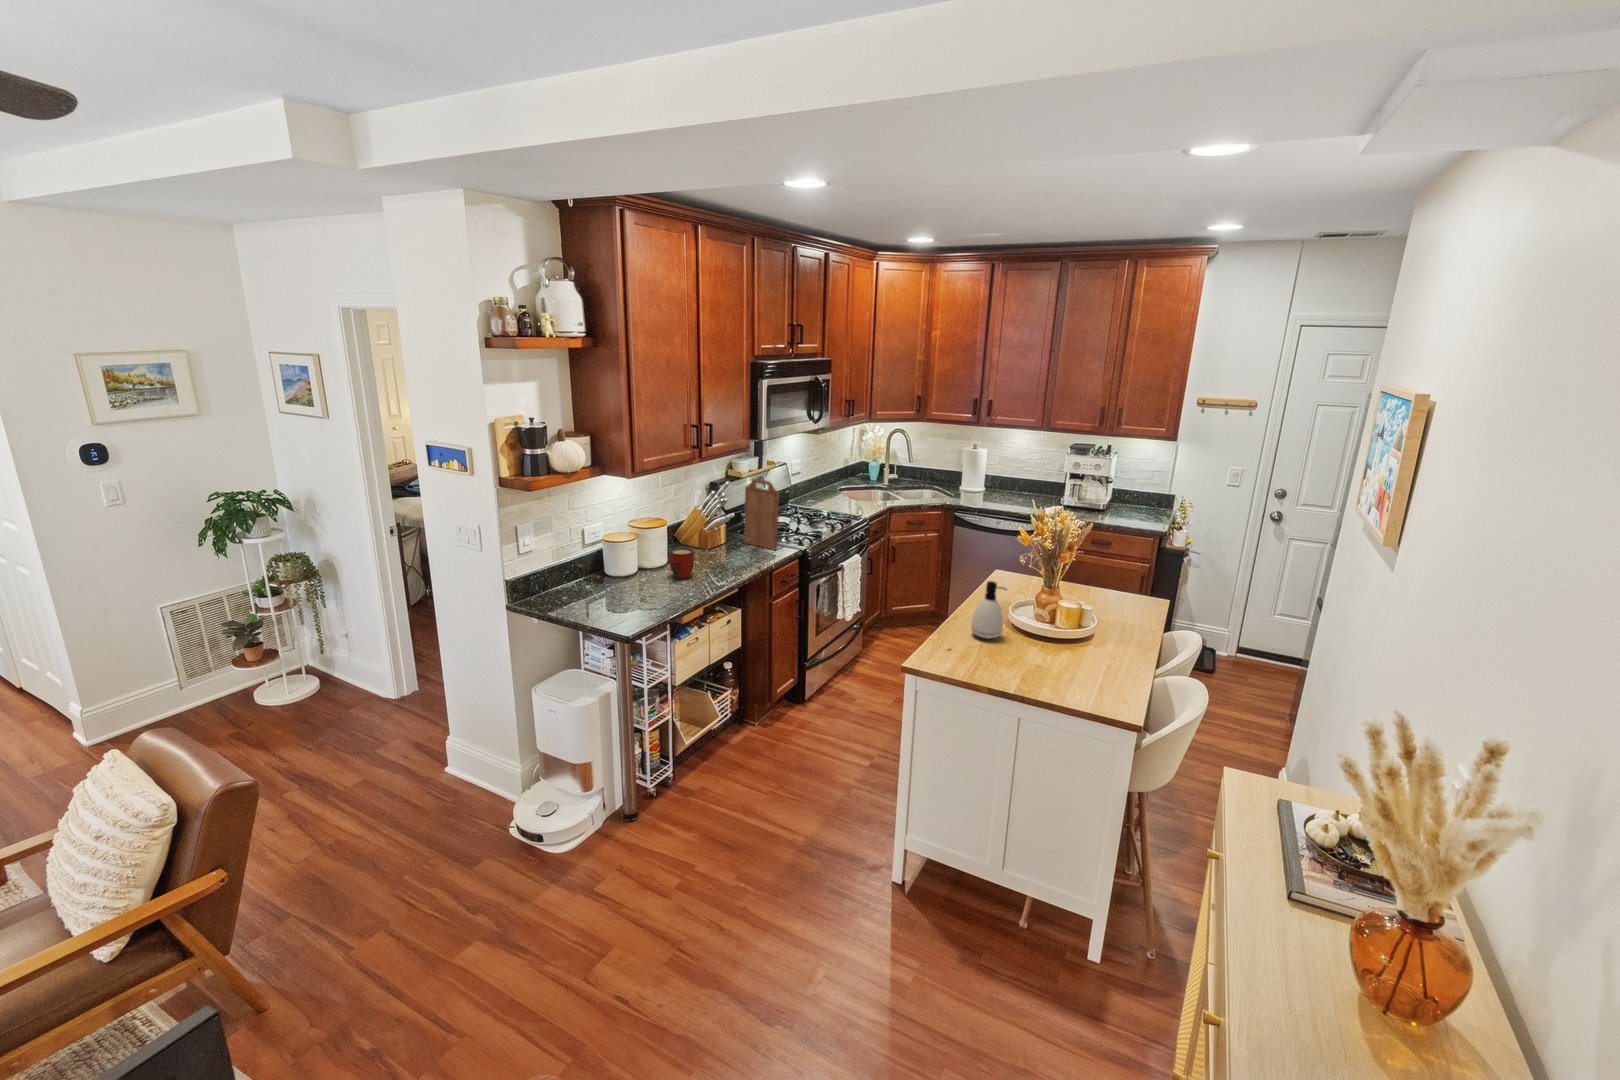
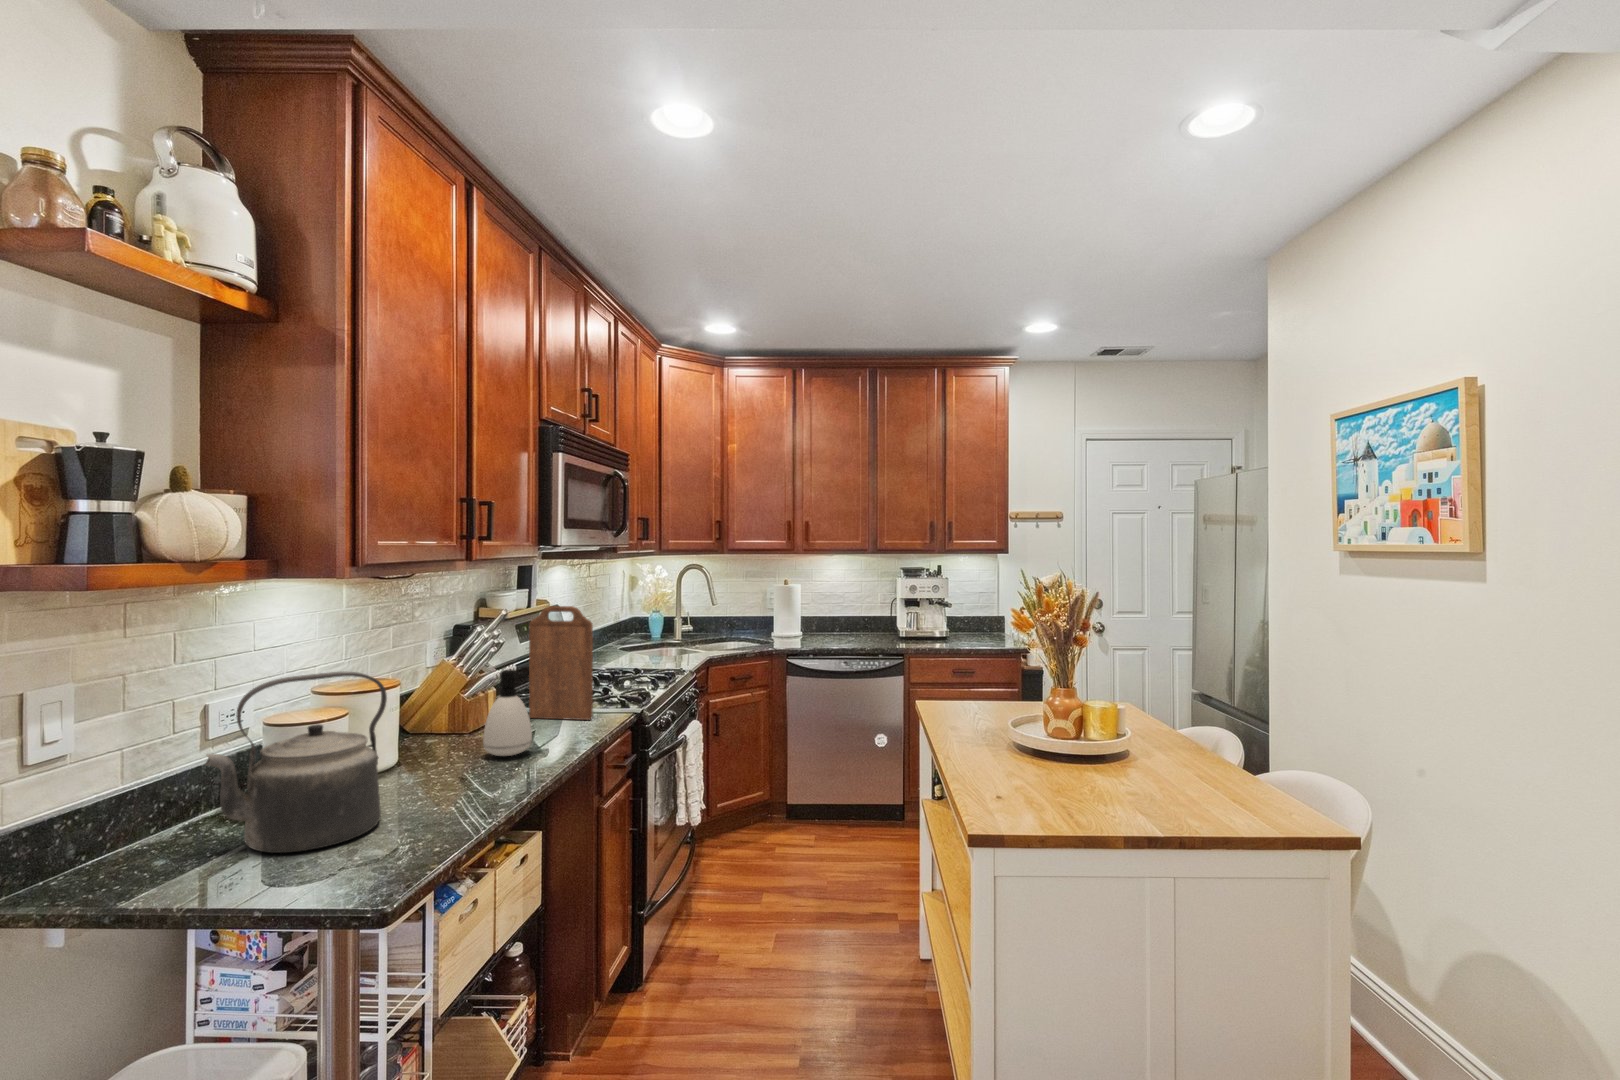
kettle: none [579,525,650,604] -> present [205,672,387,853]
mug: present [669,548,694,579] -> none [414,722,466,784]
soap dispenser: present [971,581,1006,638] -> present [483,670,532,756]

